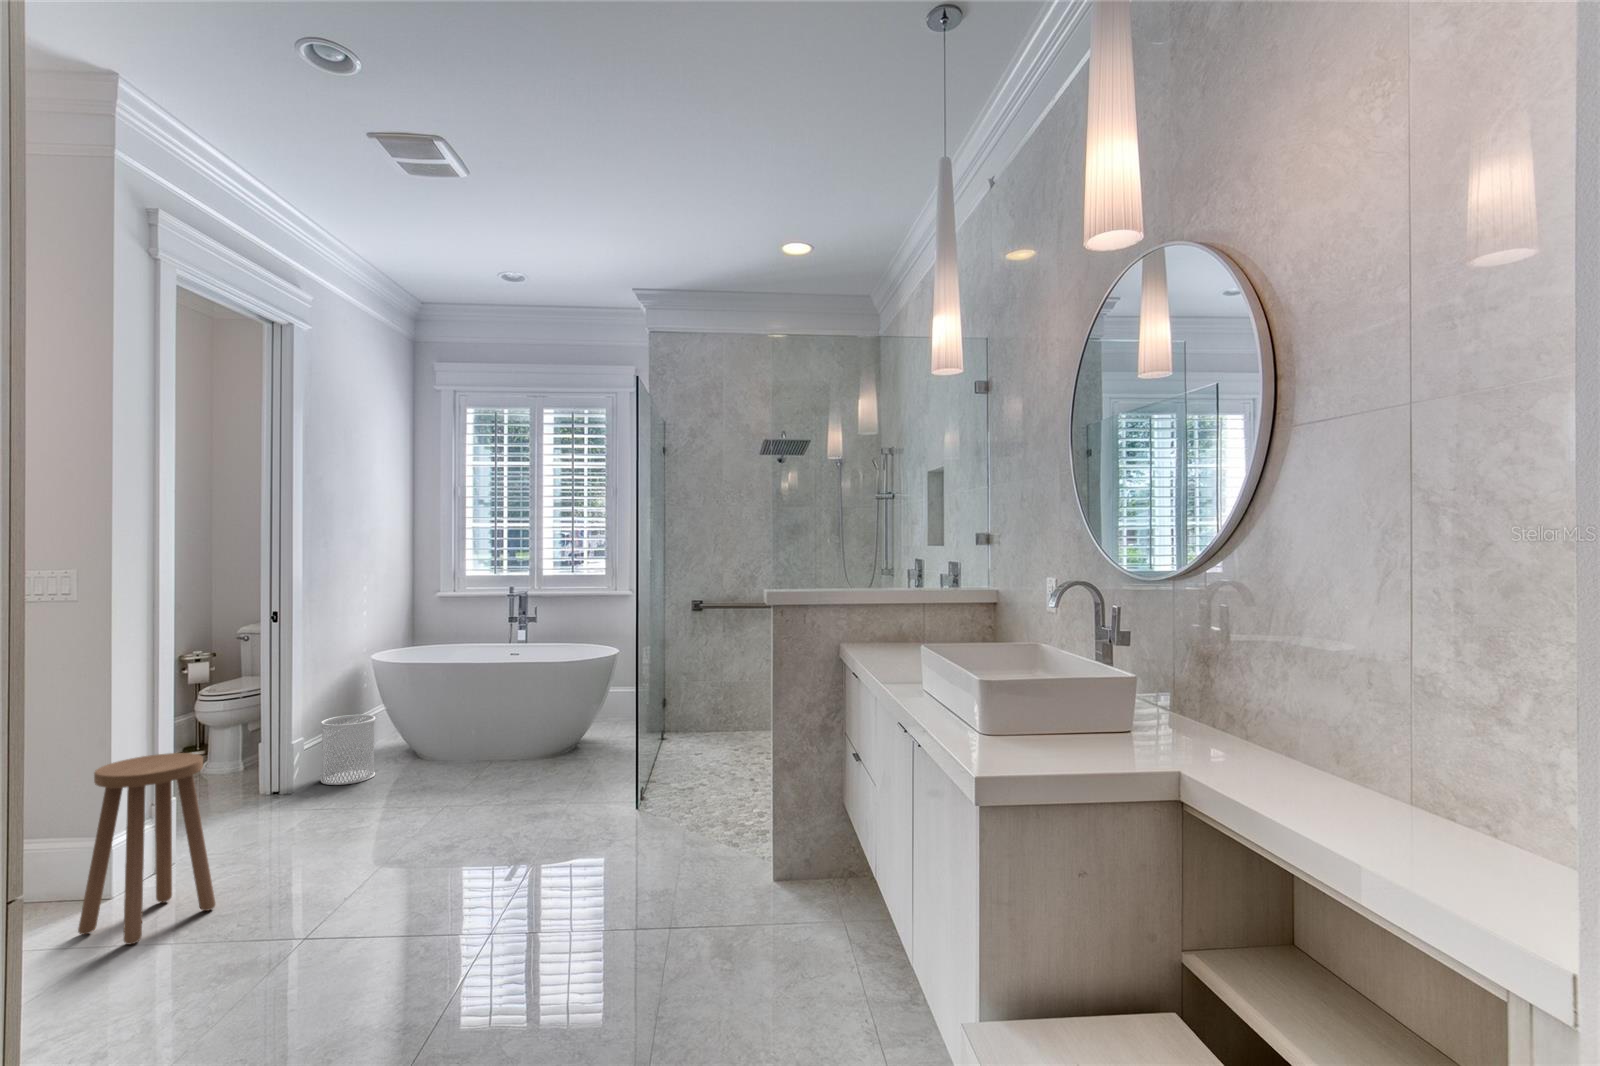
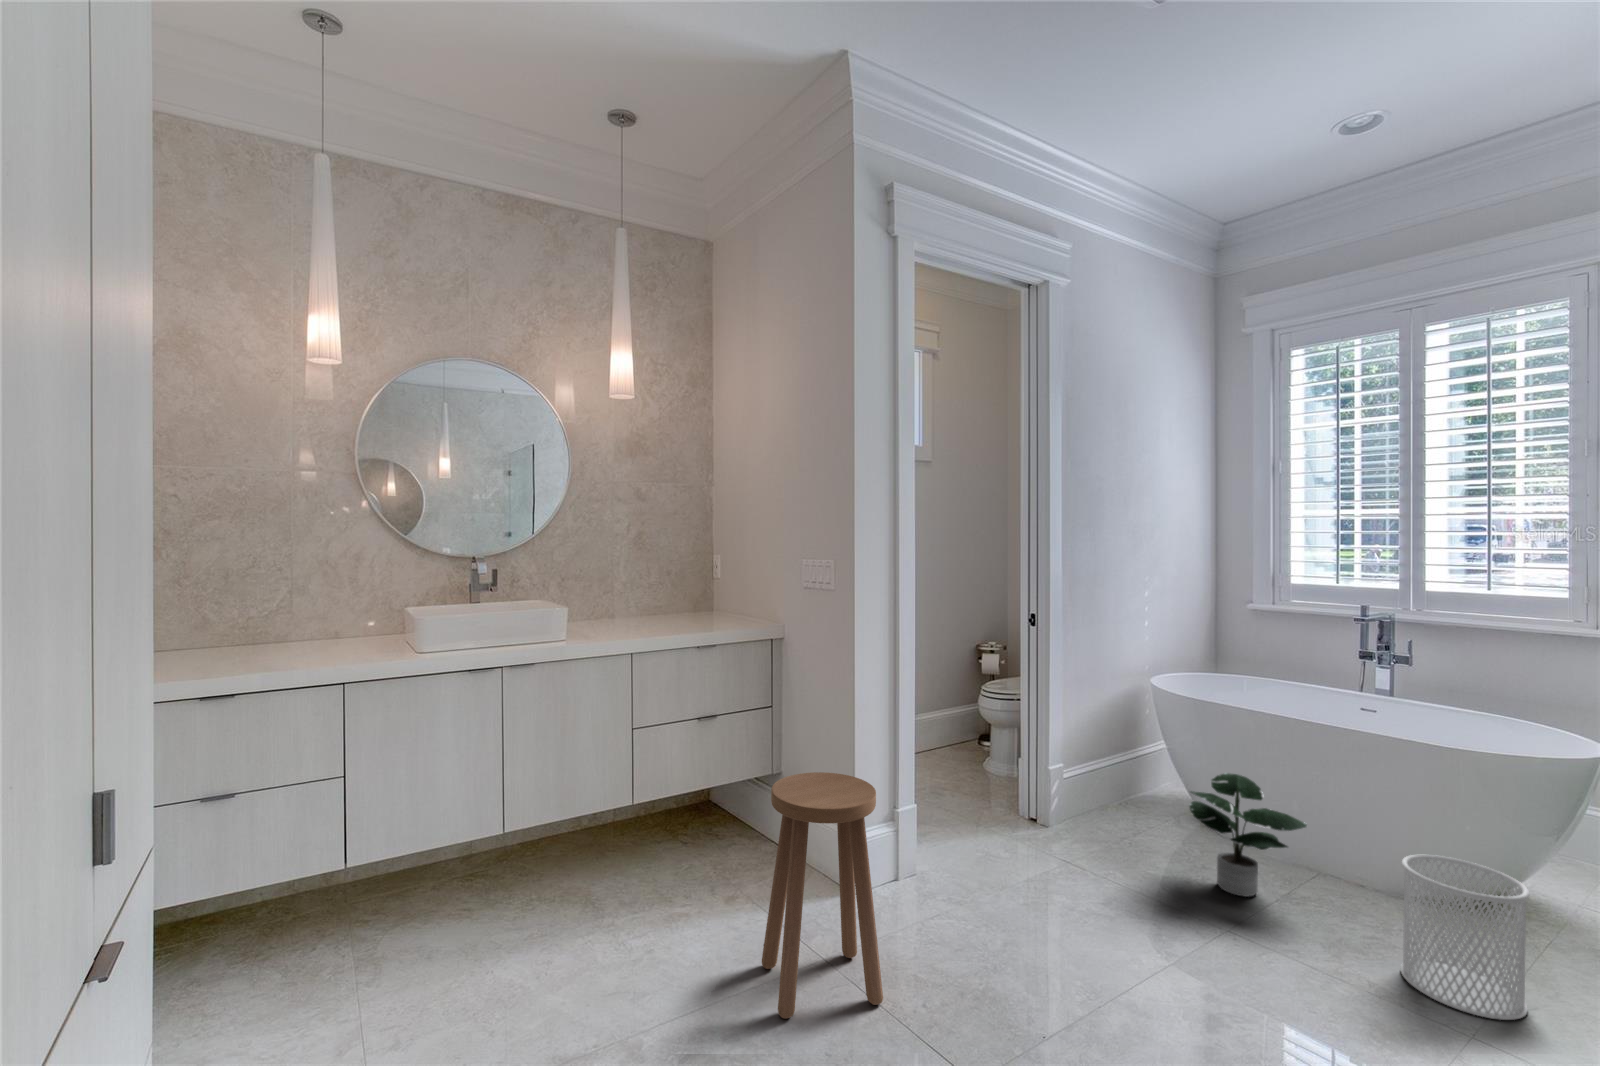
potted plant: none [410,708,483,784] -> present [1189,773,1307,897]
wastebasket: present [321,715,376,785] -> present [1401,855,1530,1020]

